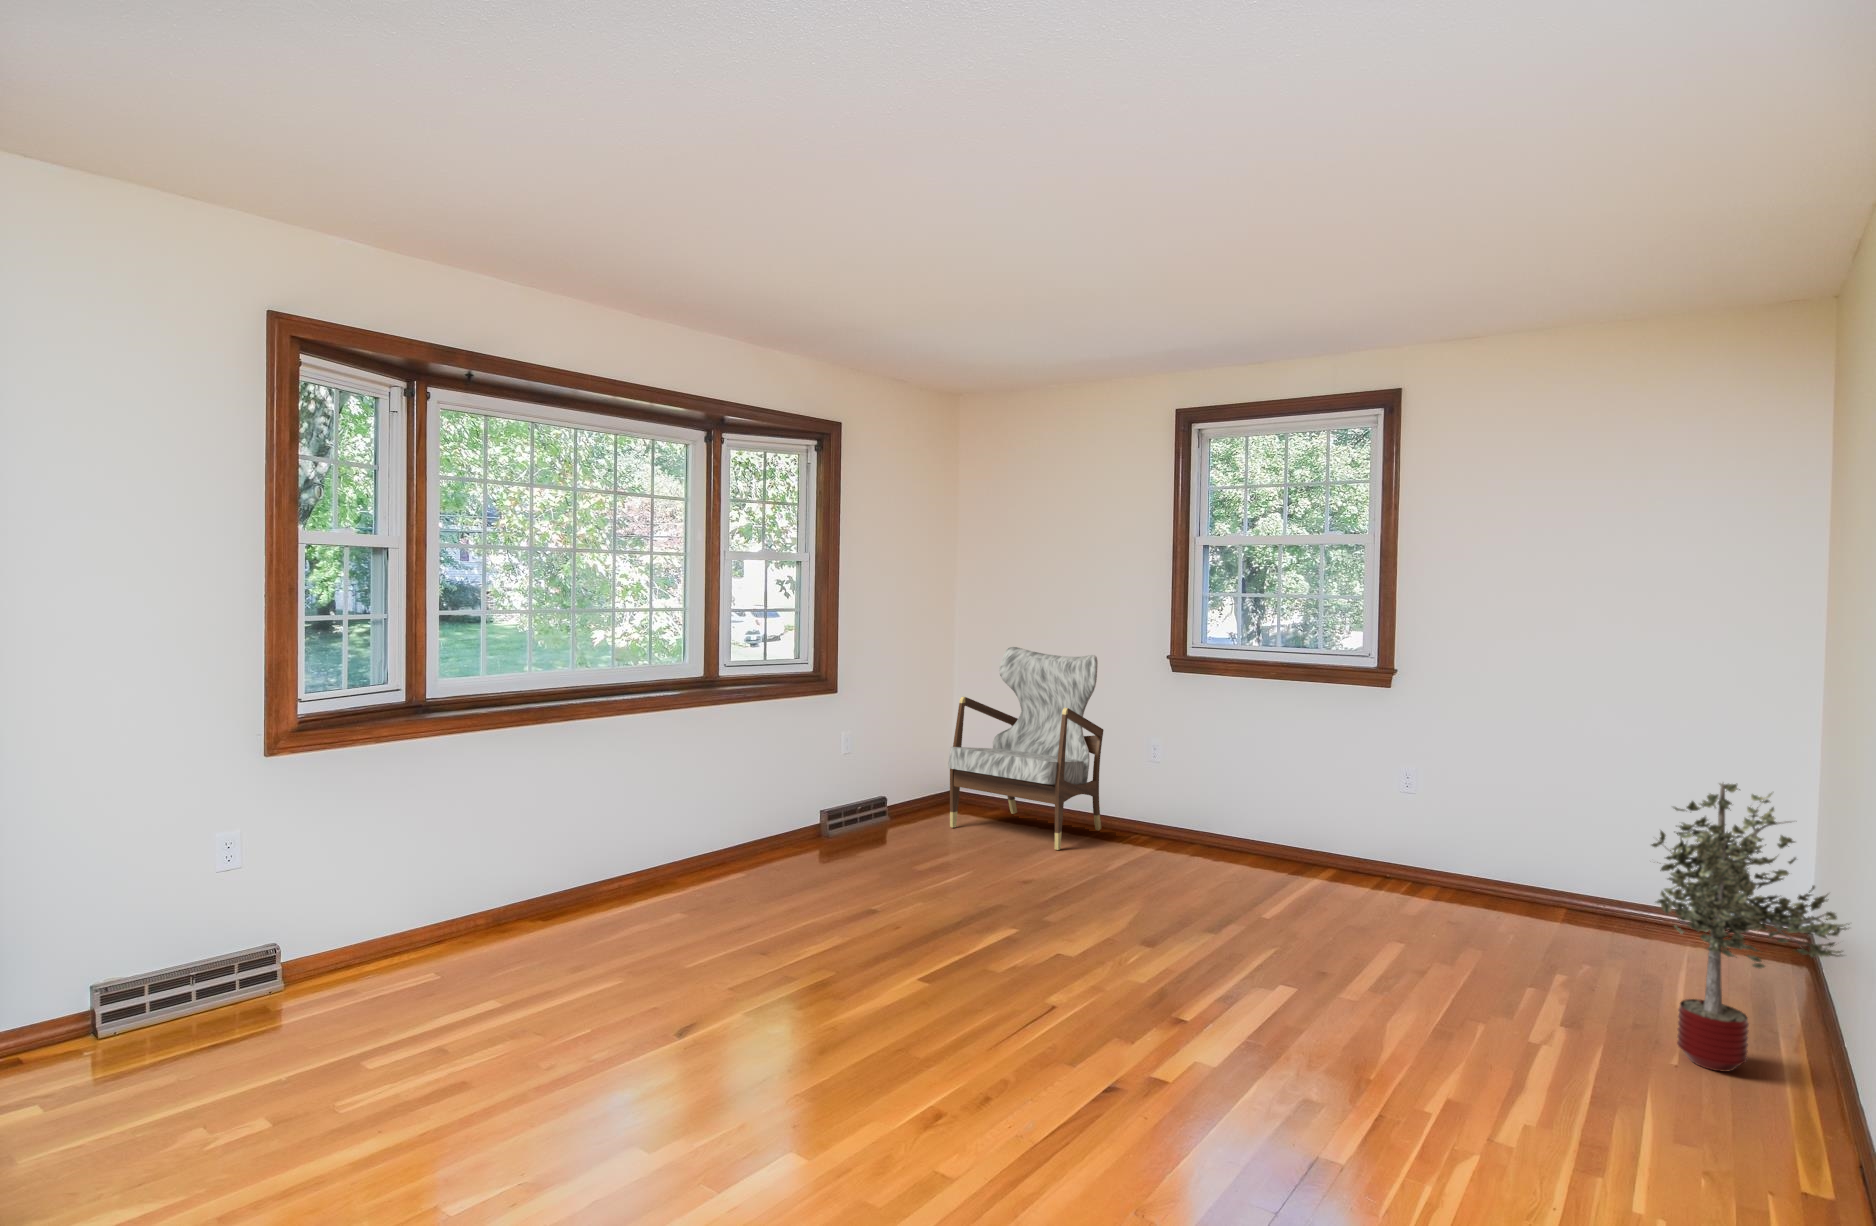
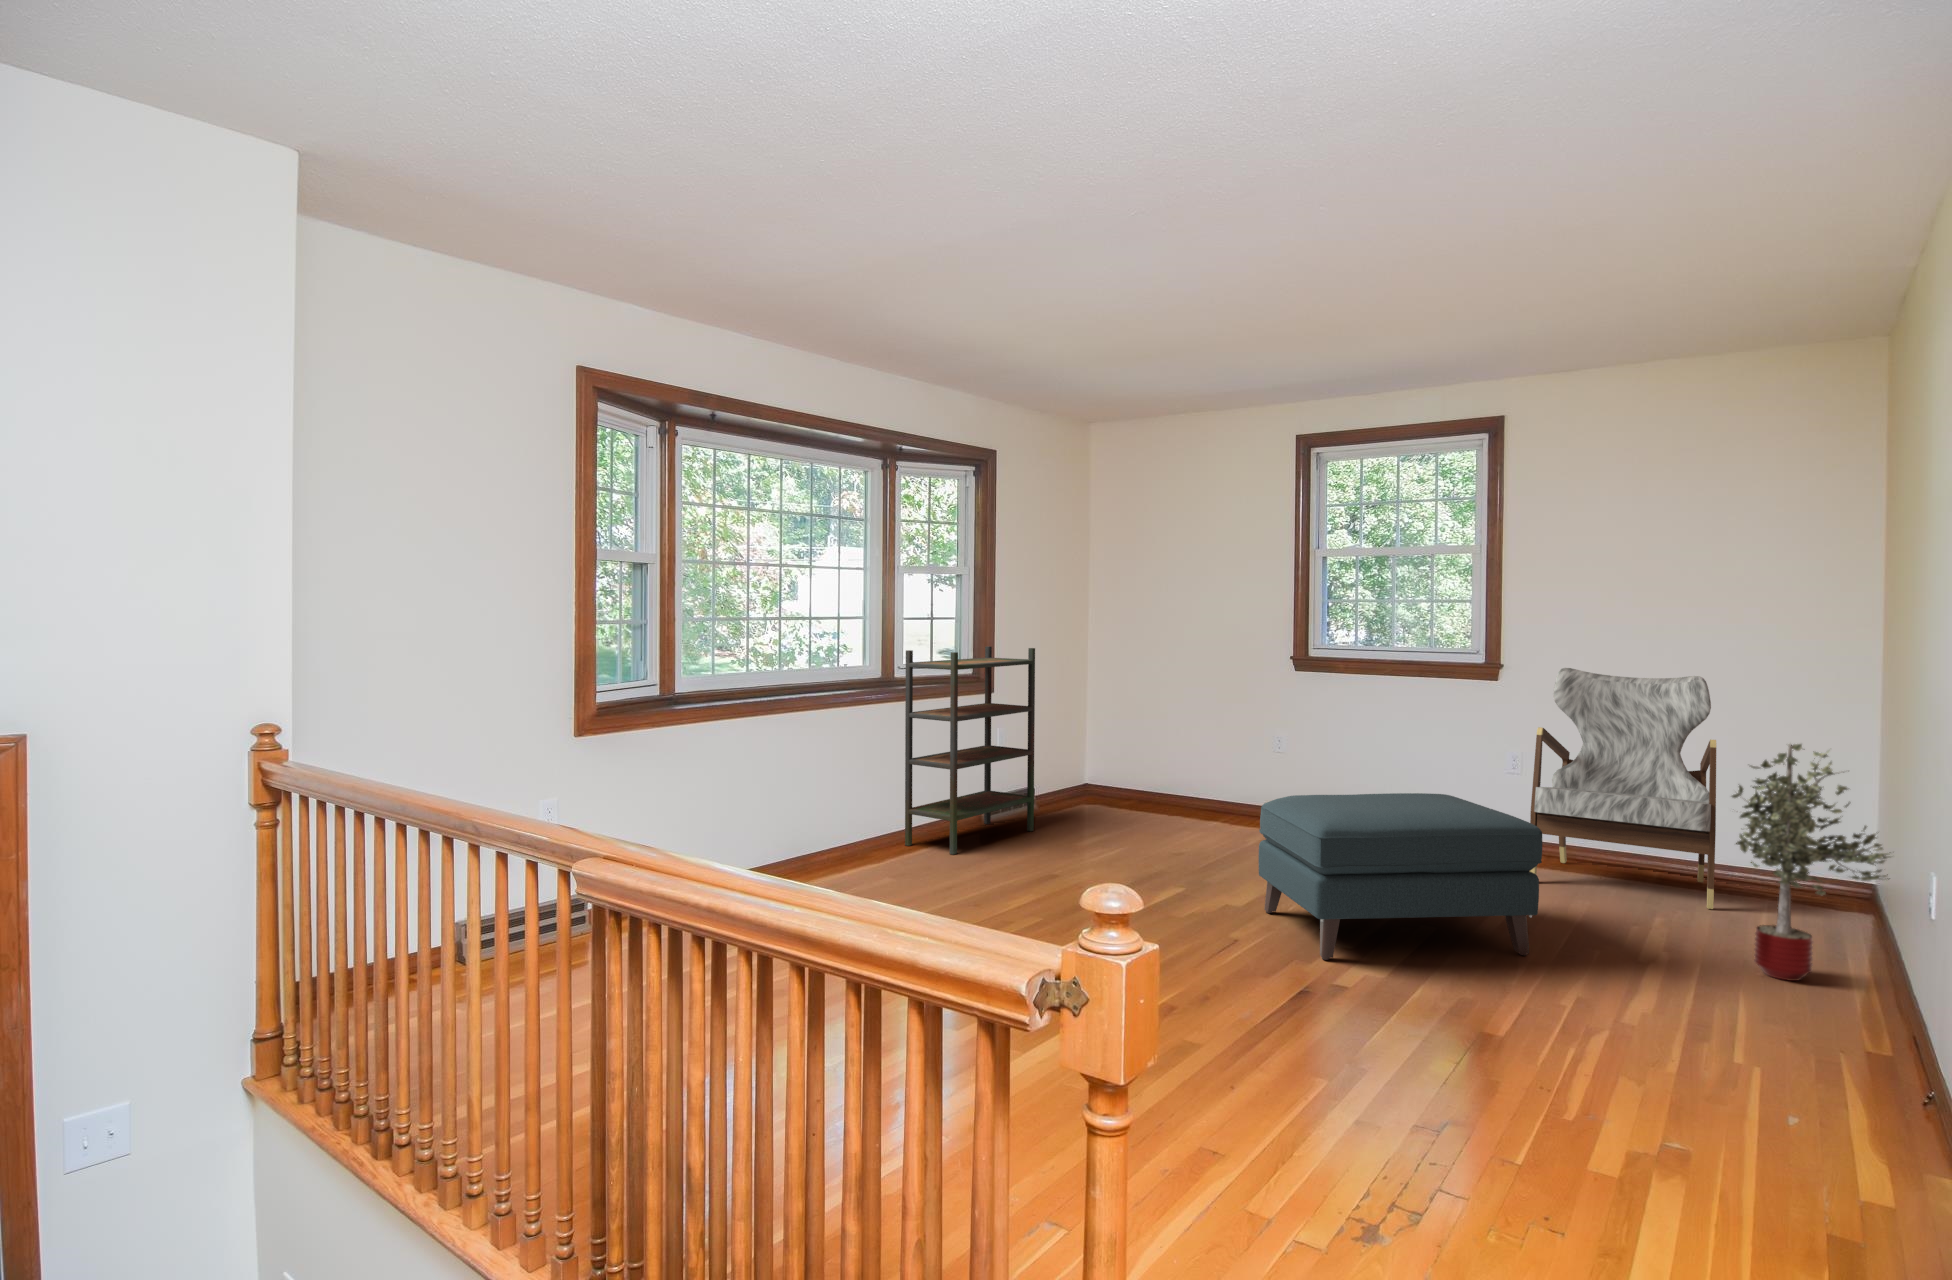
bookshelf: none [725,641,881,880] -> present [905,646,1035,855]
armchair: present [948,647,1104,850] -> present [1530,668,1716,909]
ottoman: none [1101,826,1426,1038] -> present [1259,793,1542,960]

